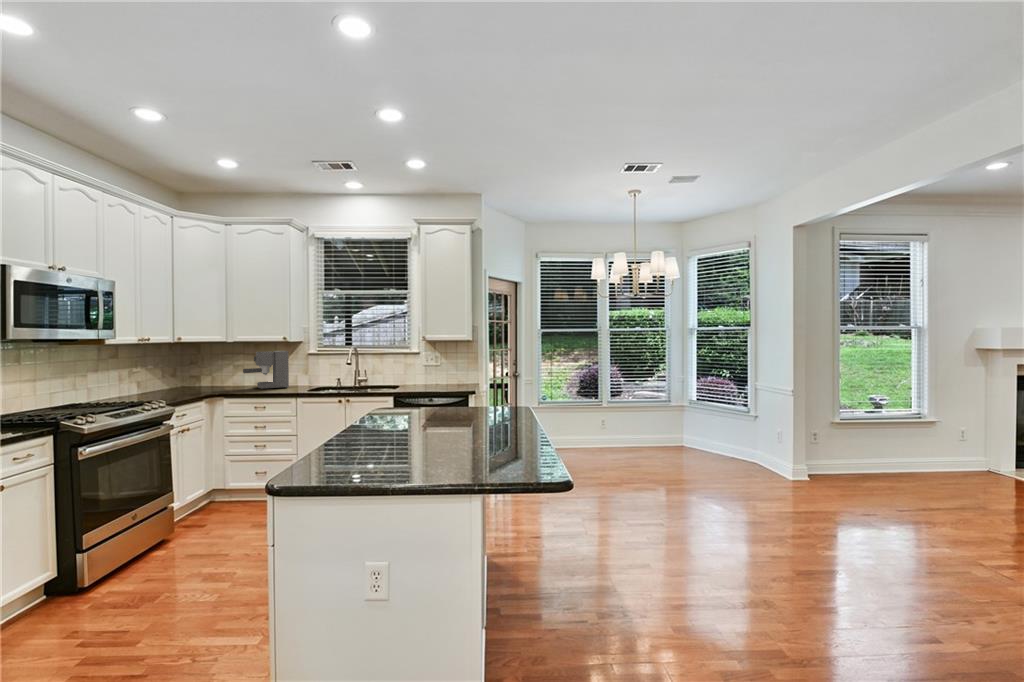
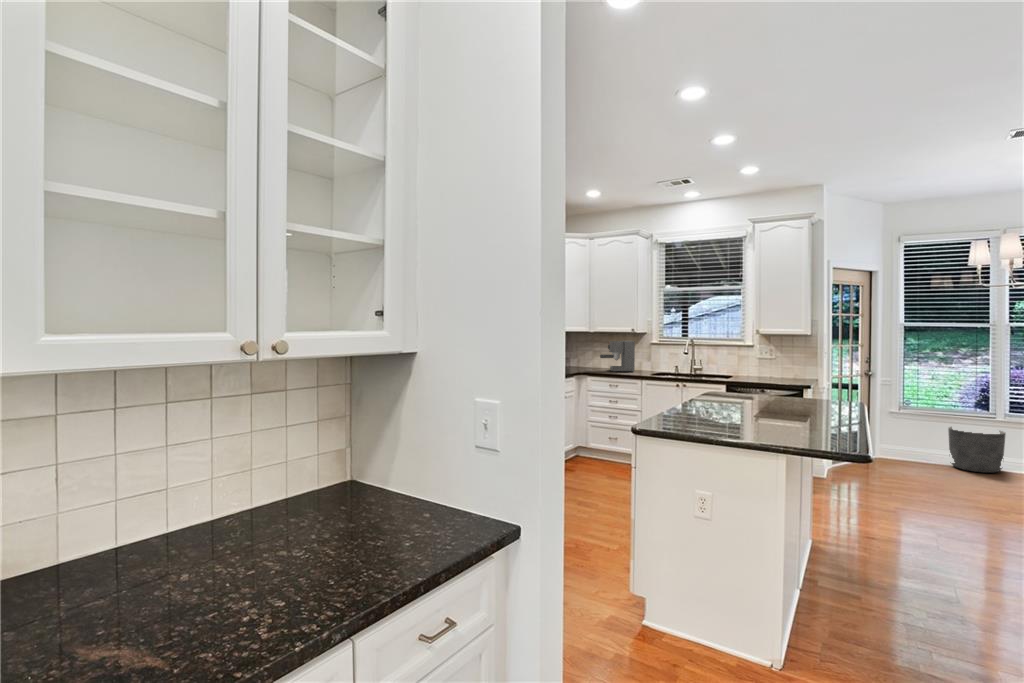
planter: none [574,416,611,454] -> present [948,427,1006,473]

